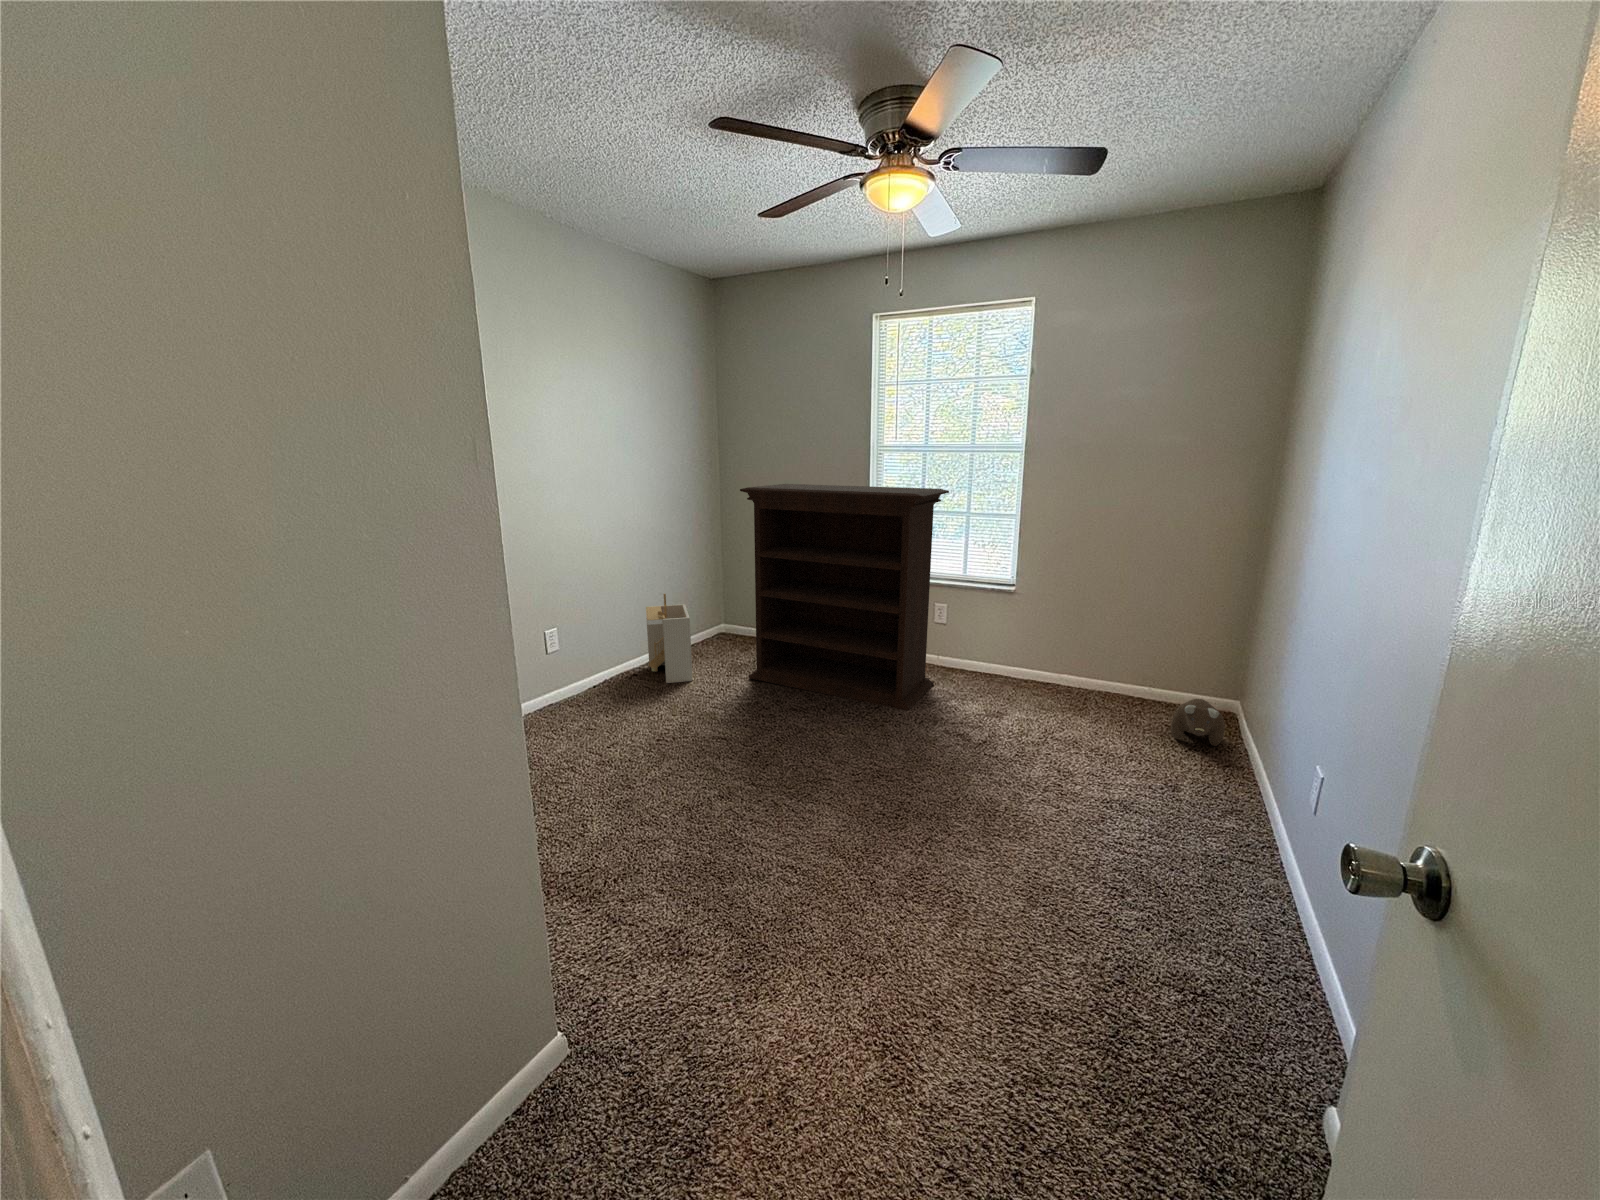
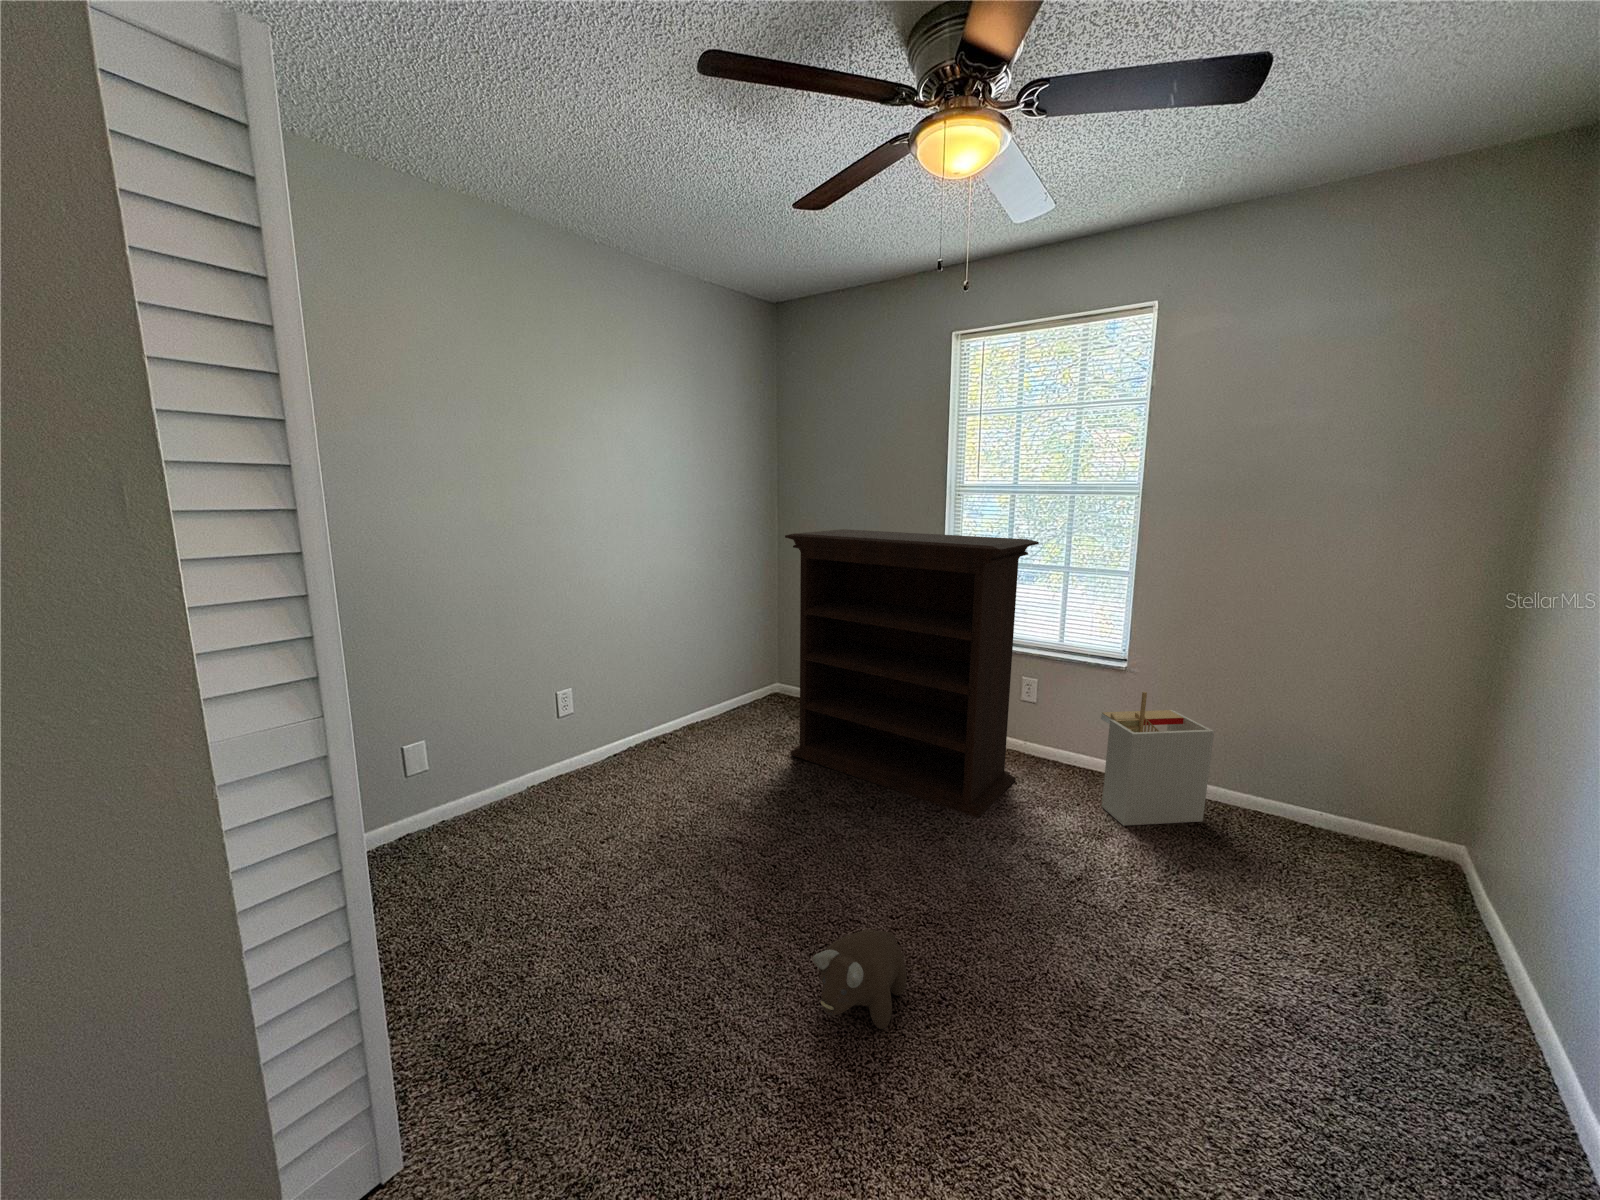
storage bin: present [646,594,692,683] -> present [1101,692,1214,826]
plush toy: present [1171,699,1225,746] -> present [813,930,907,1029]

